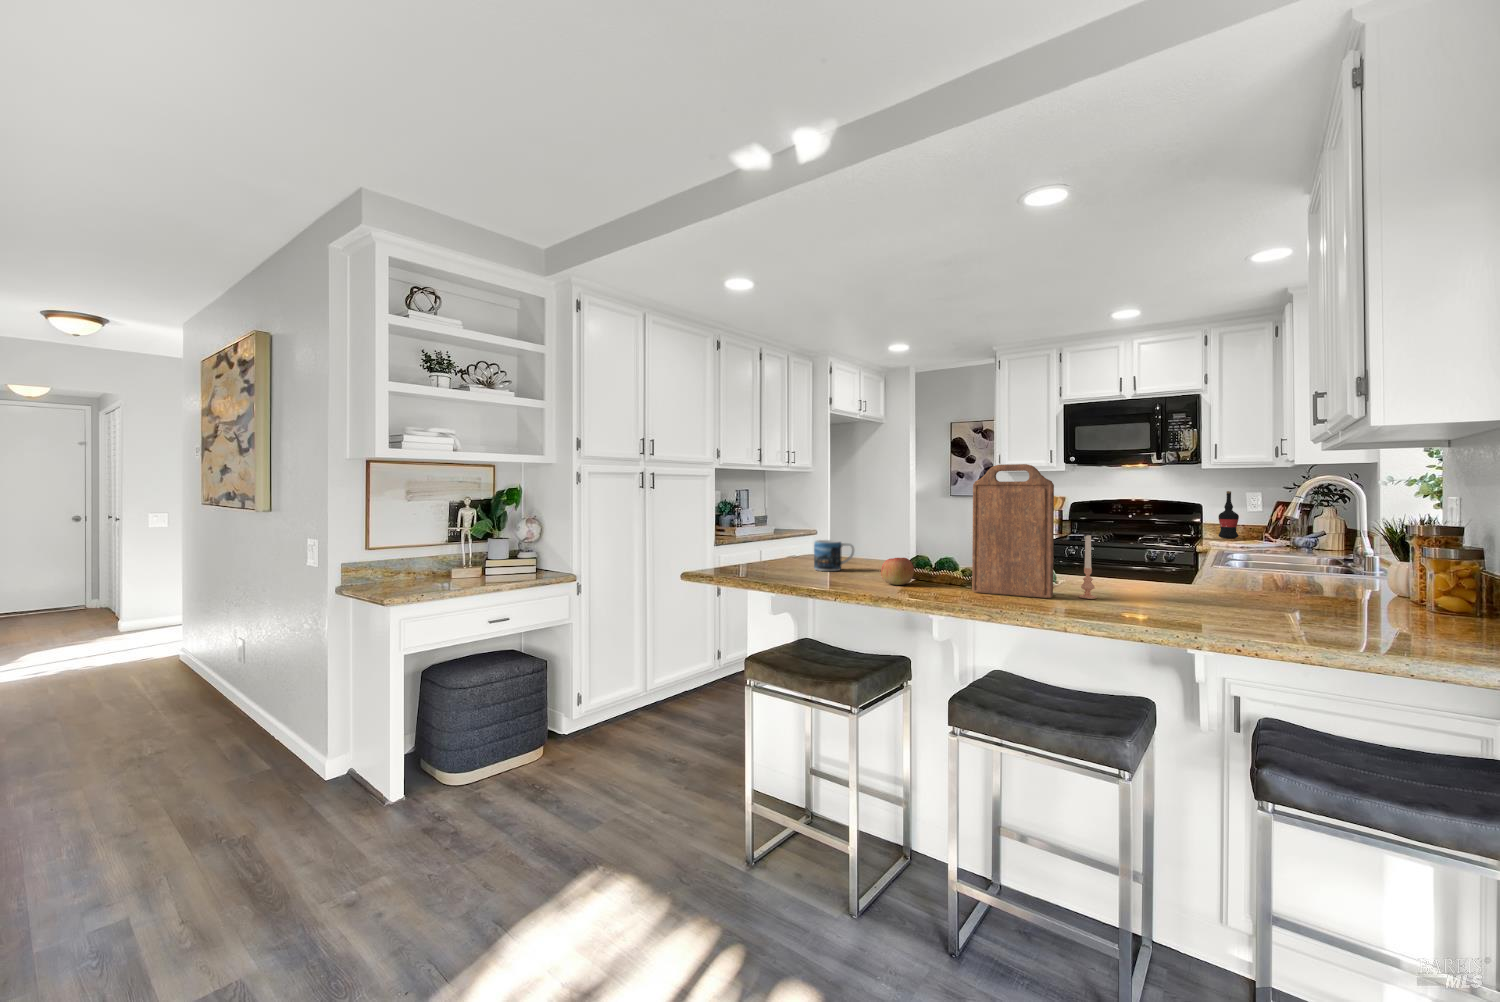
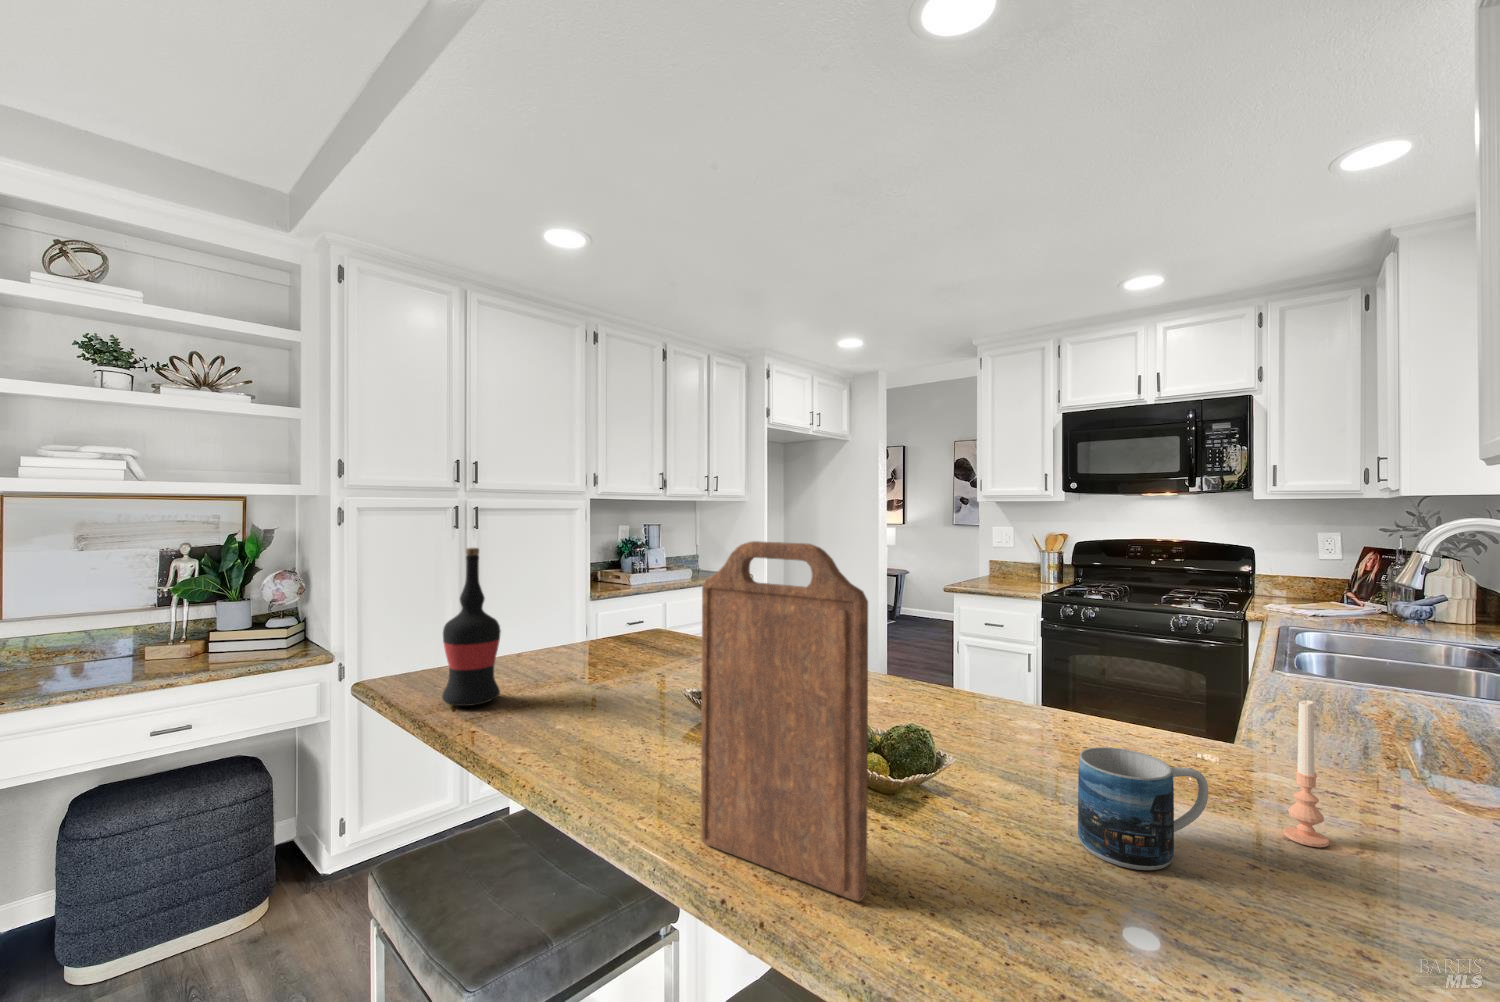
wine bottle: present [1218,491,1239,538] -> present [442,548,501,706]
candle: present [1079,535,1096,599] -> present [1284,700,1329,847]
mug: present [814,540,854,571] -> present [1078,747,1208,870]
apple: present [881,558,914,585] -> none [556,724,627,791]

